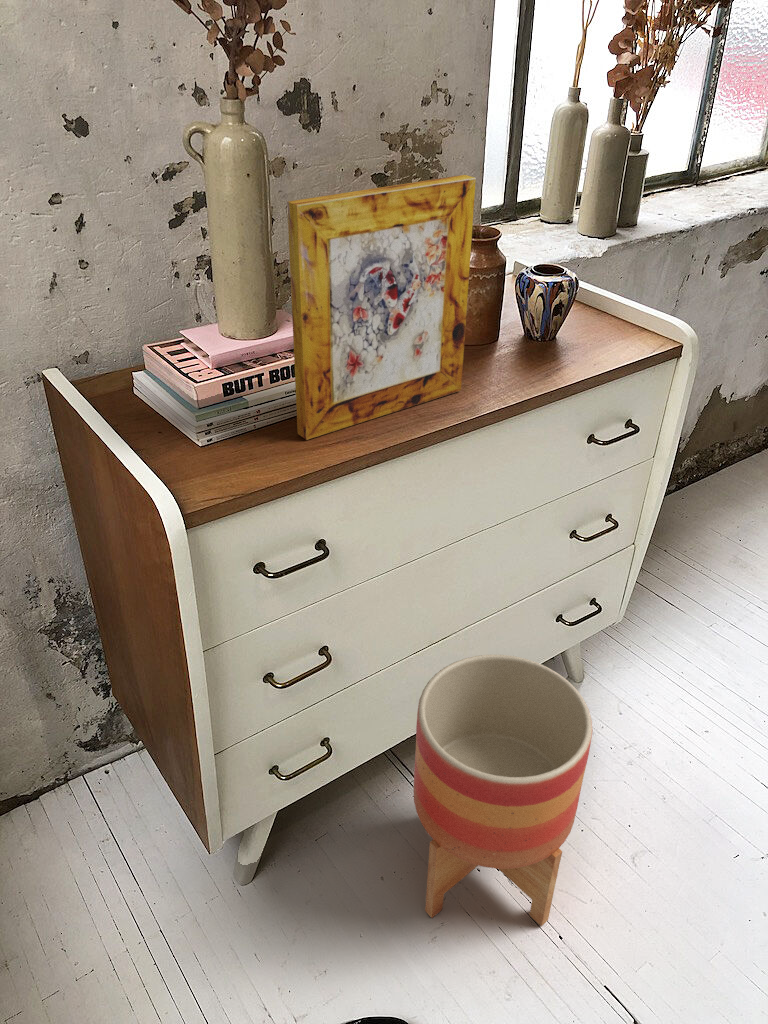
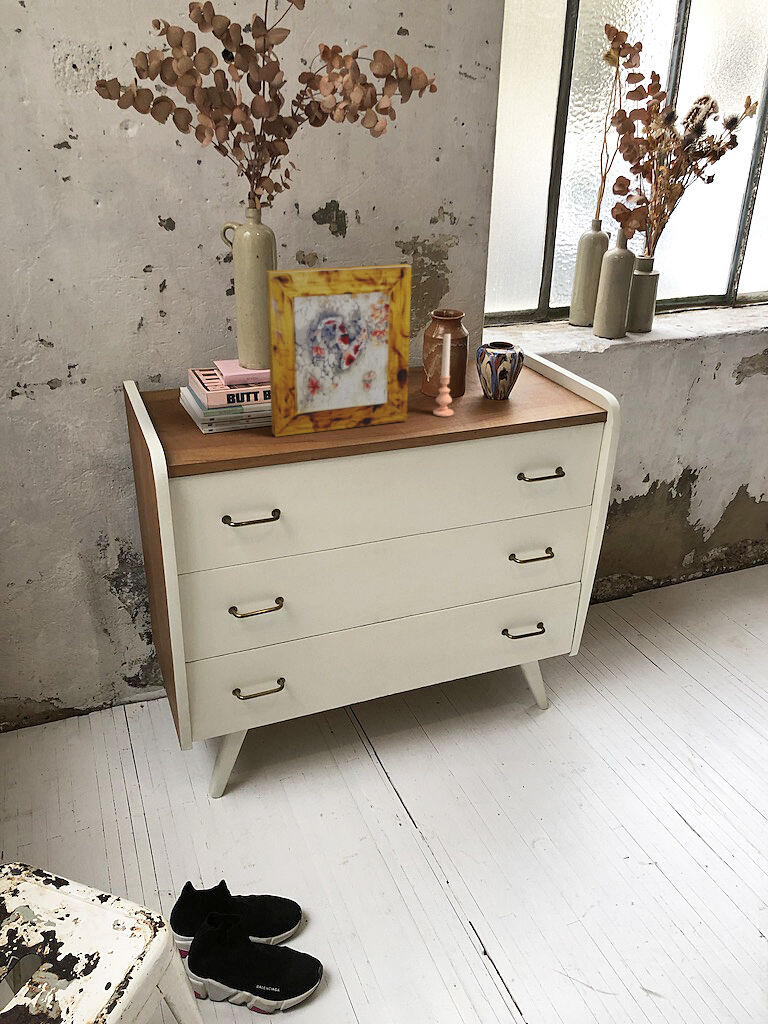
candle: none [483,266,511,378] -> present [433,334,453,416]
planter: present [414,654,593,926] -> none [340,631,475,864]

